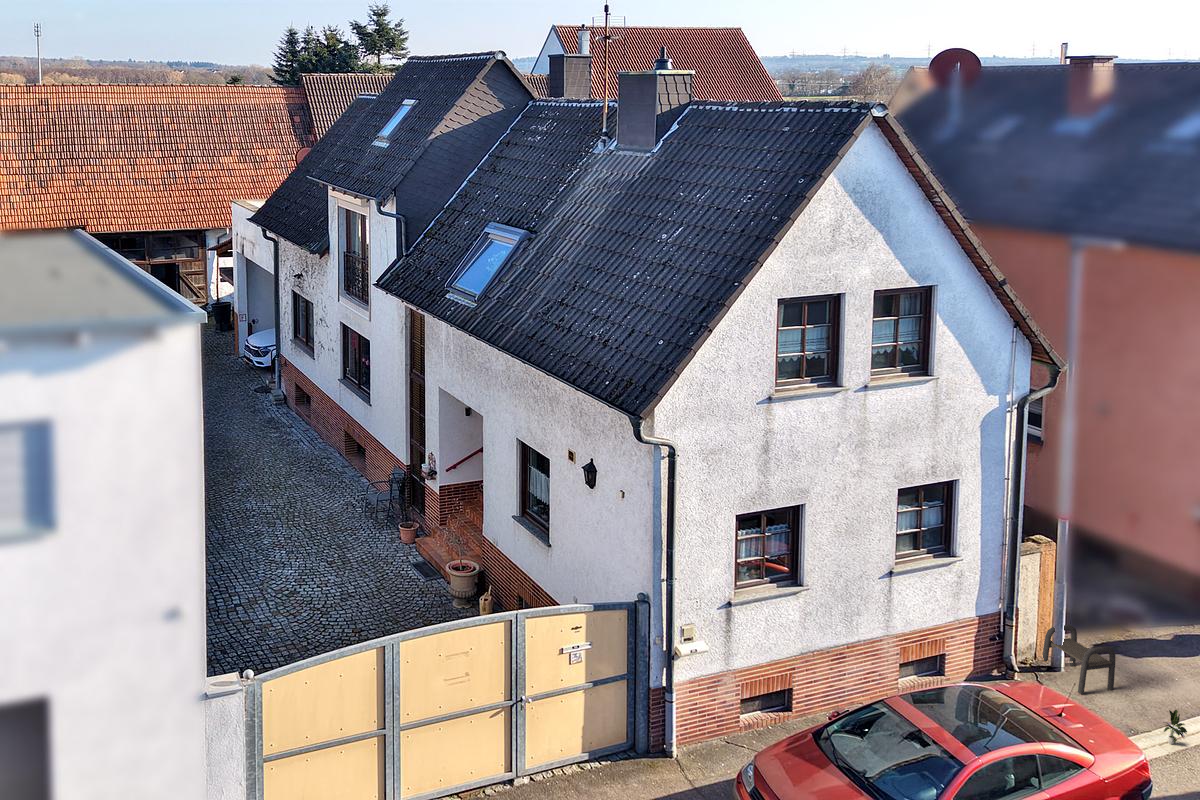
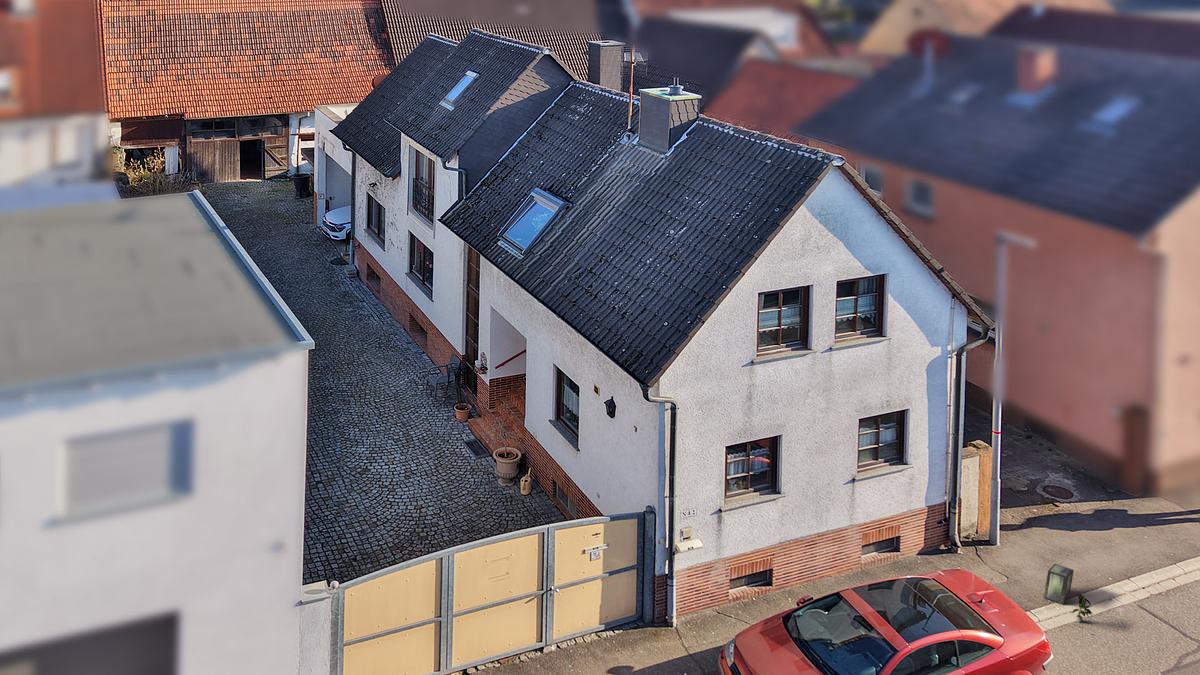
bench: present [1041,625,1115,694] -> none [980,513,1040,573]
storage box: none [1126,677,1160,726] -> present [1044,564,1074,605]

